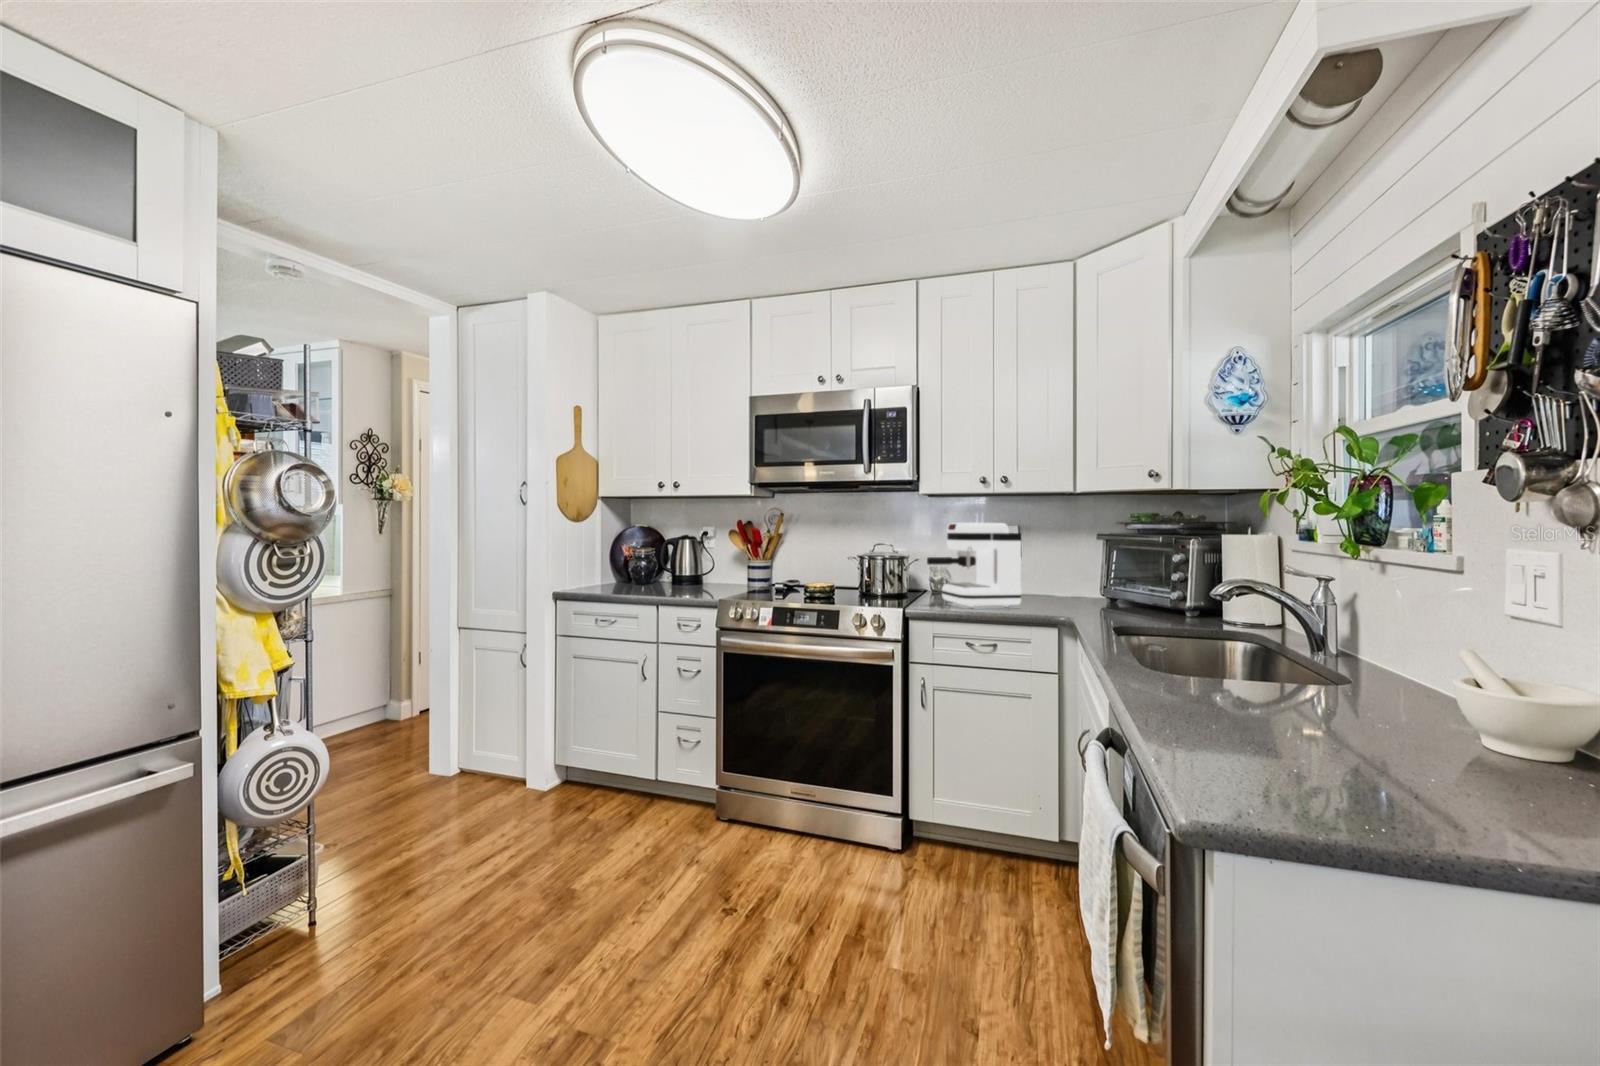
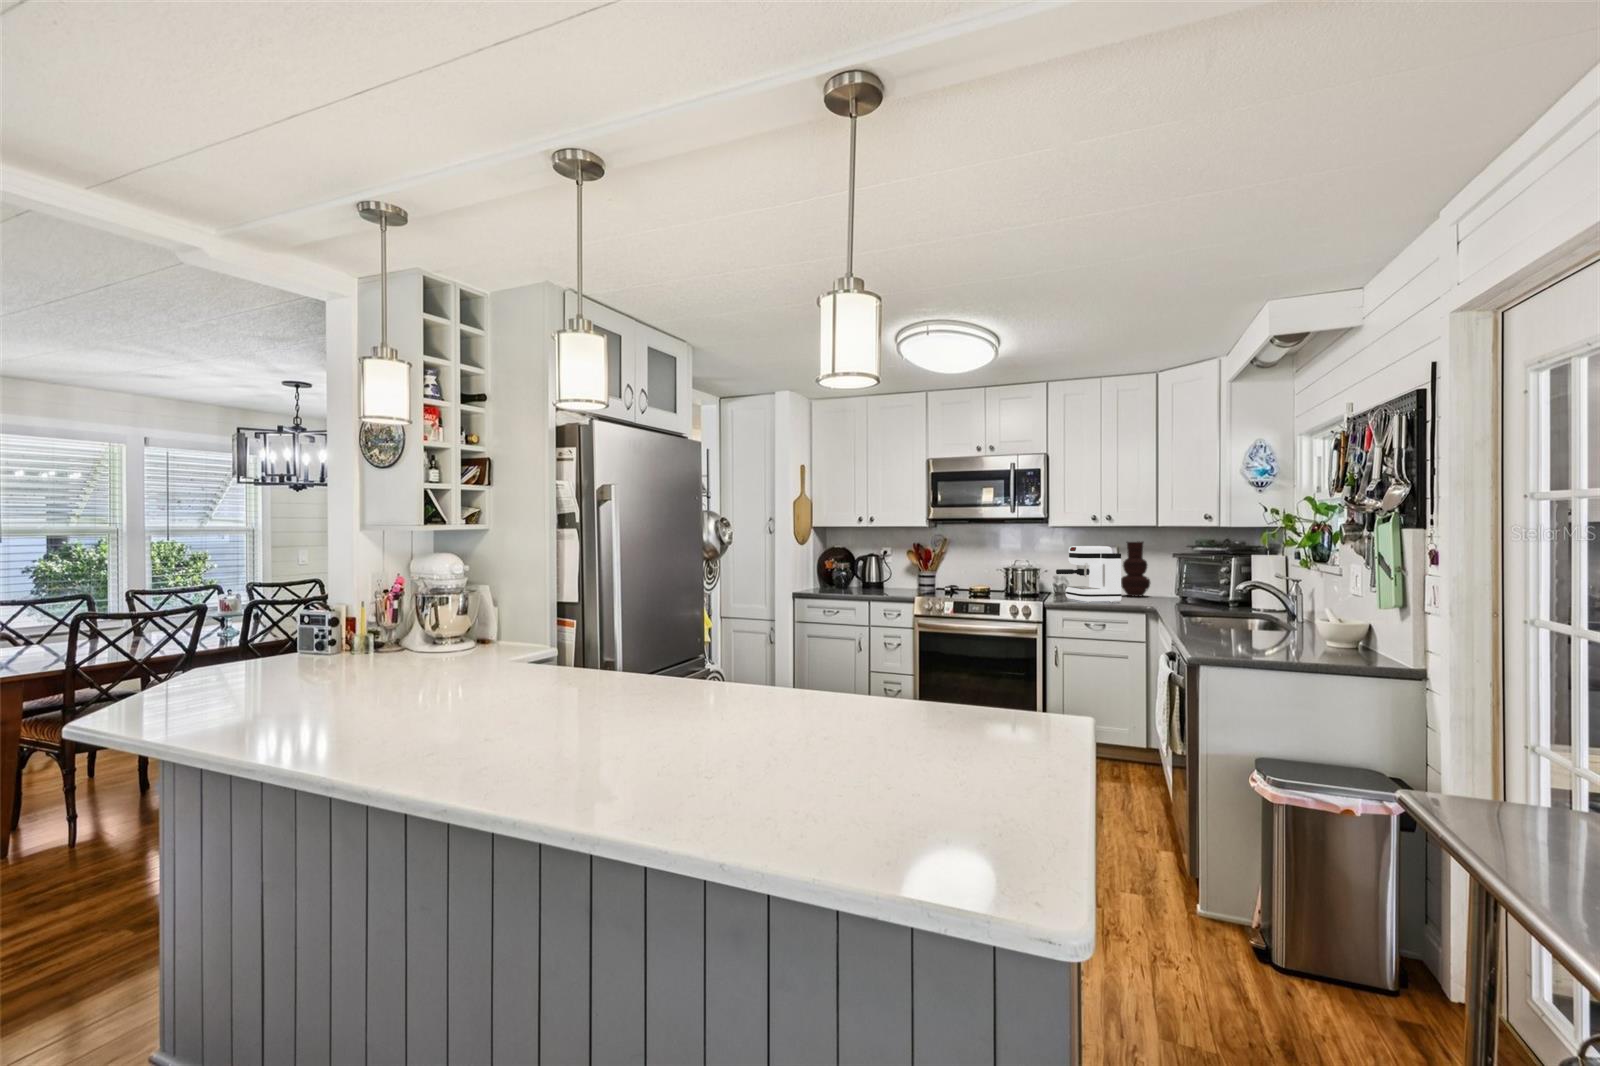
vase: none [1022,518,1065,598] -> present [1121,541,1150,596]

